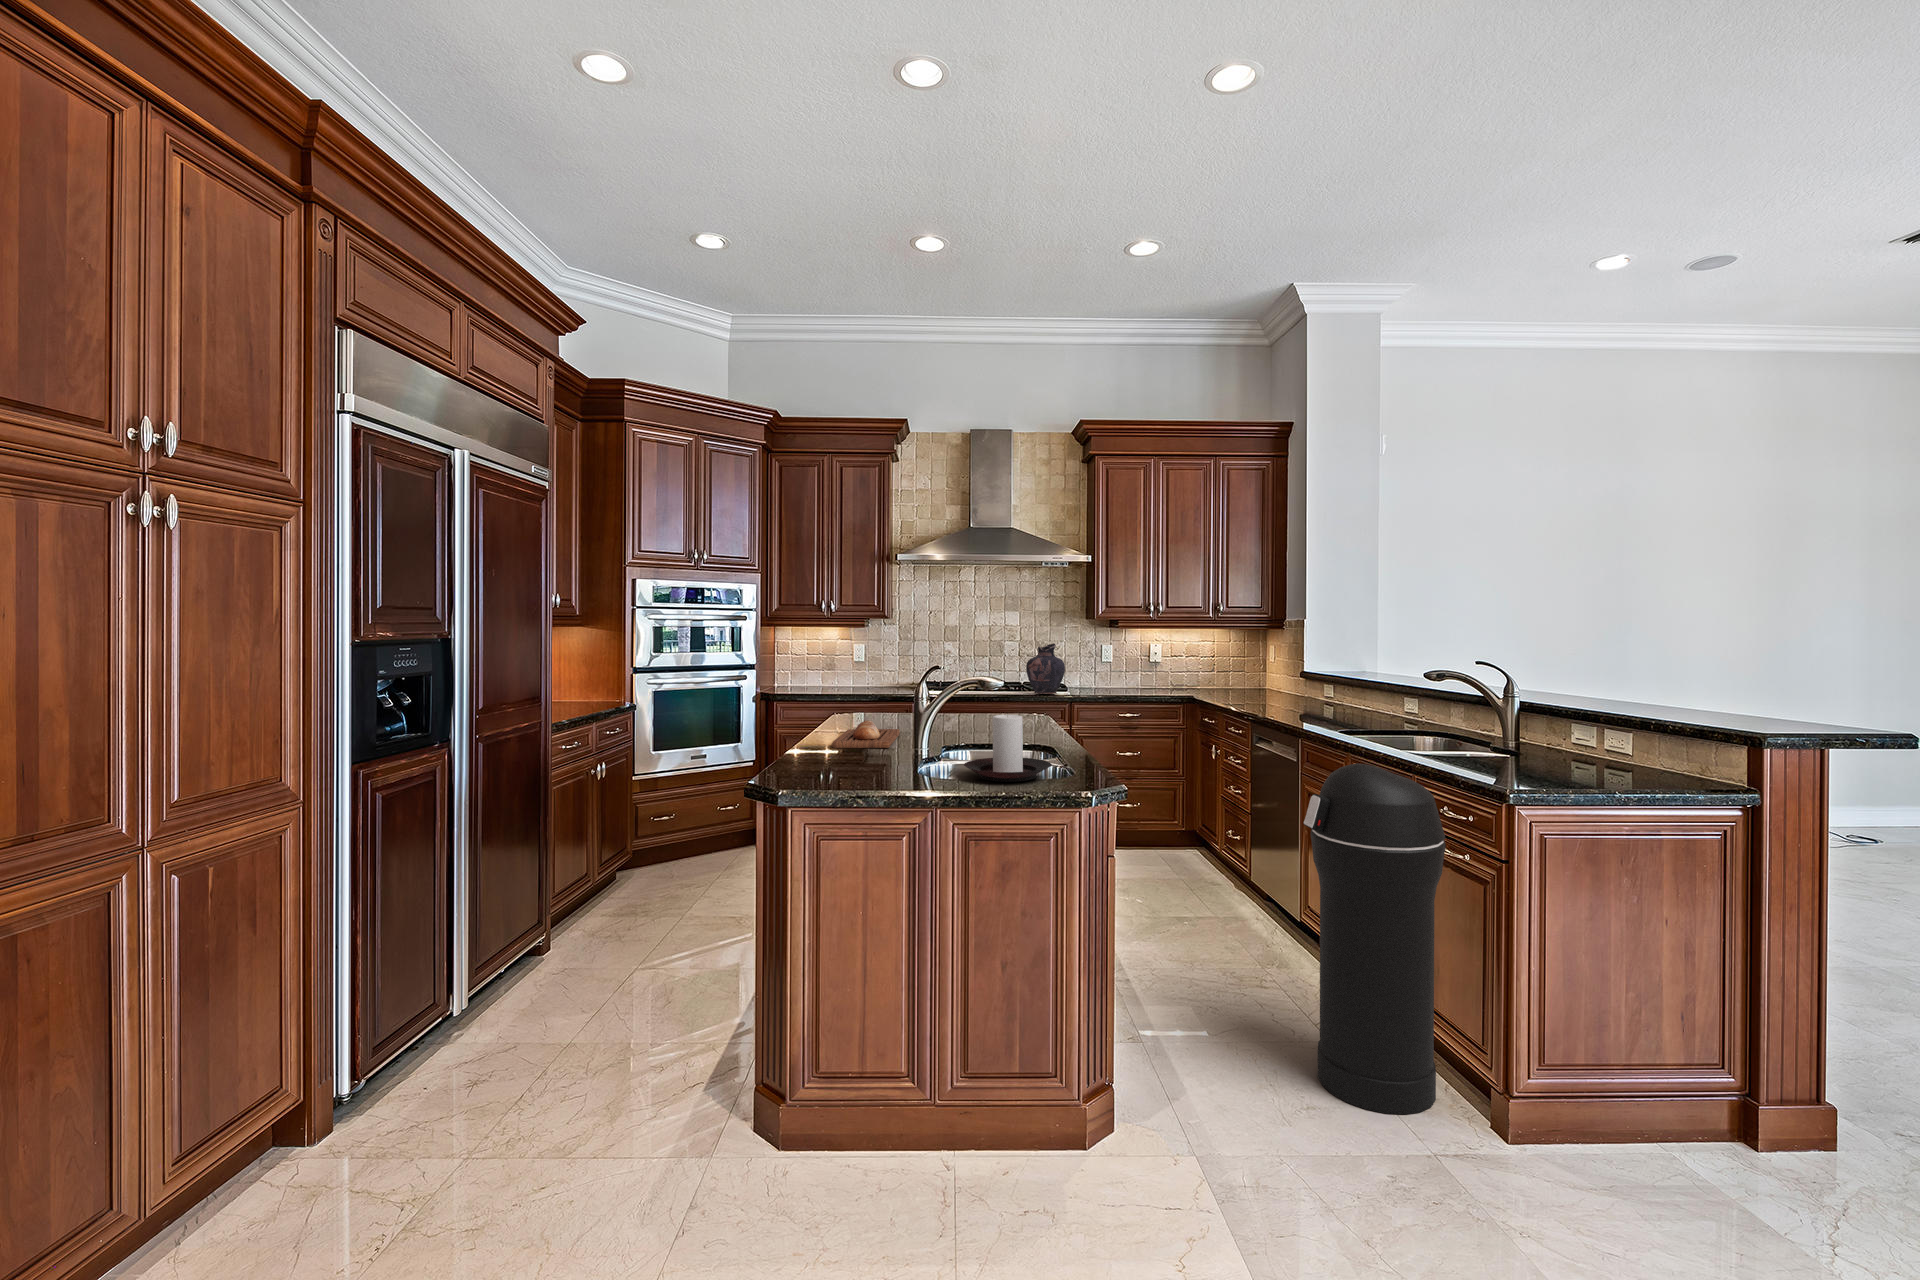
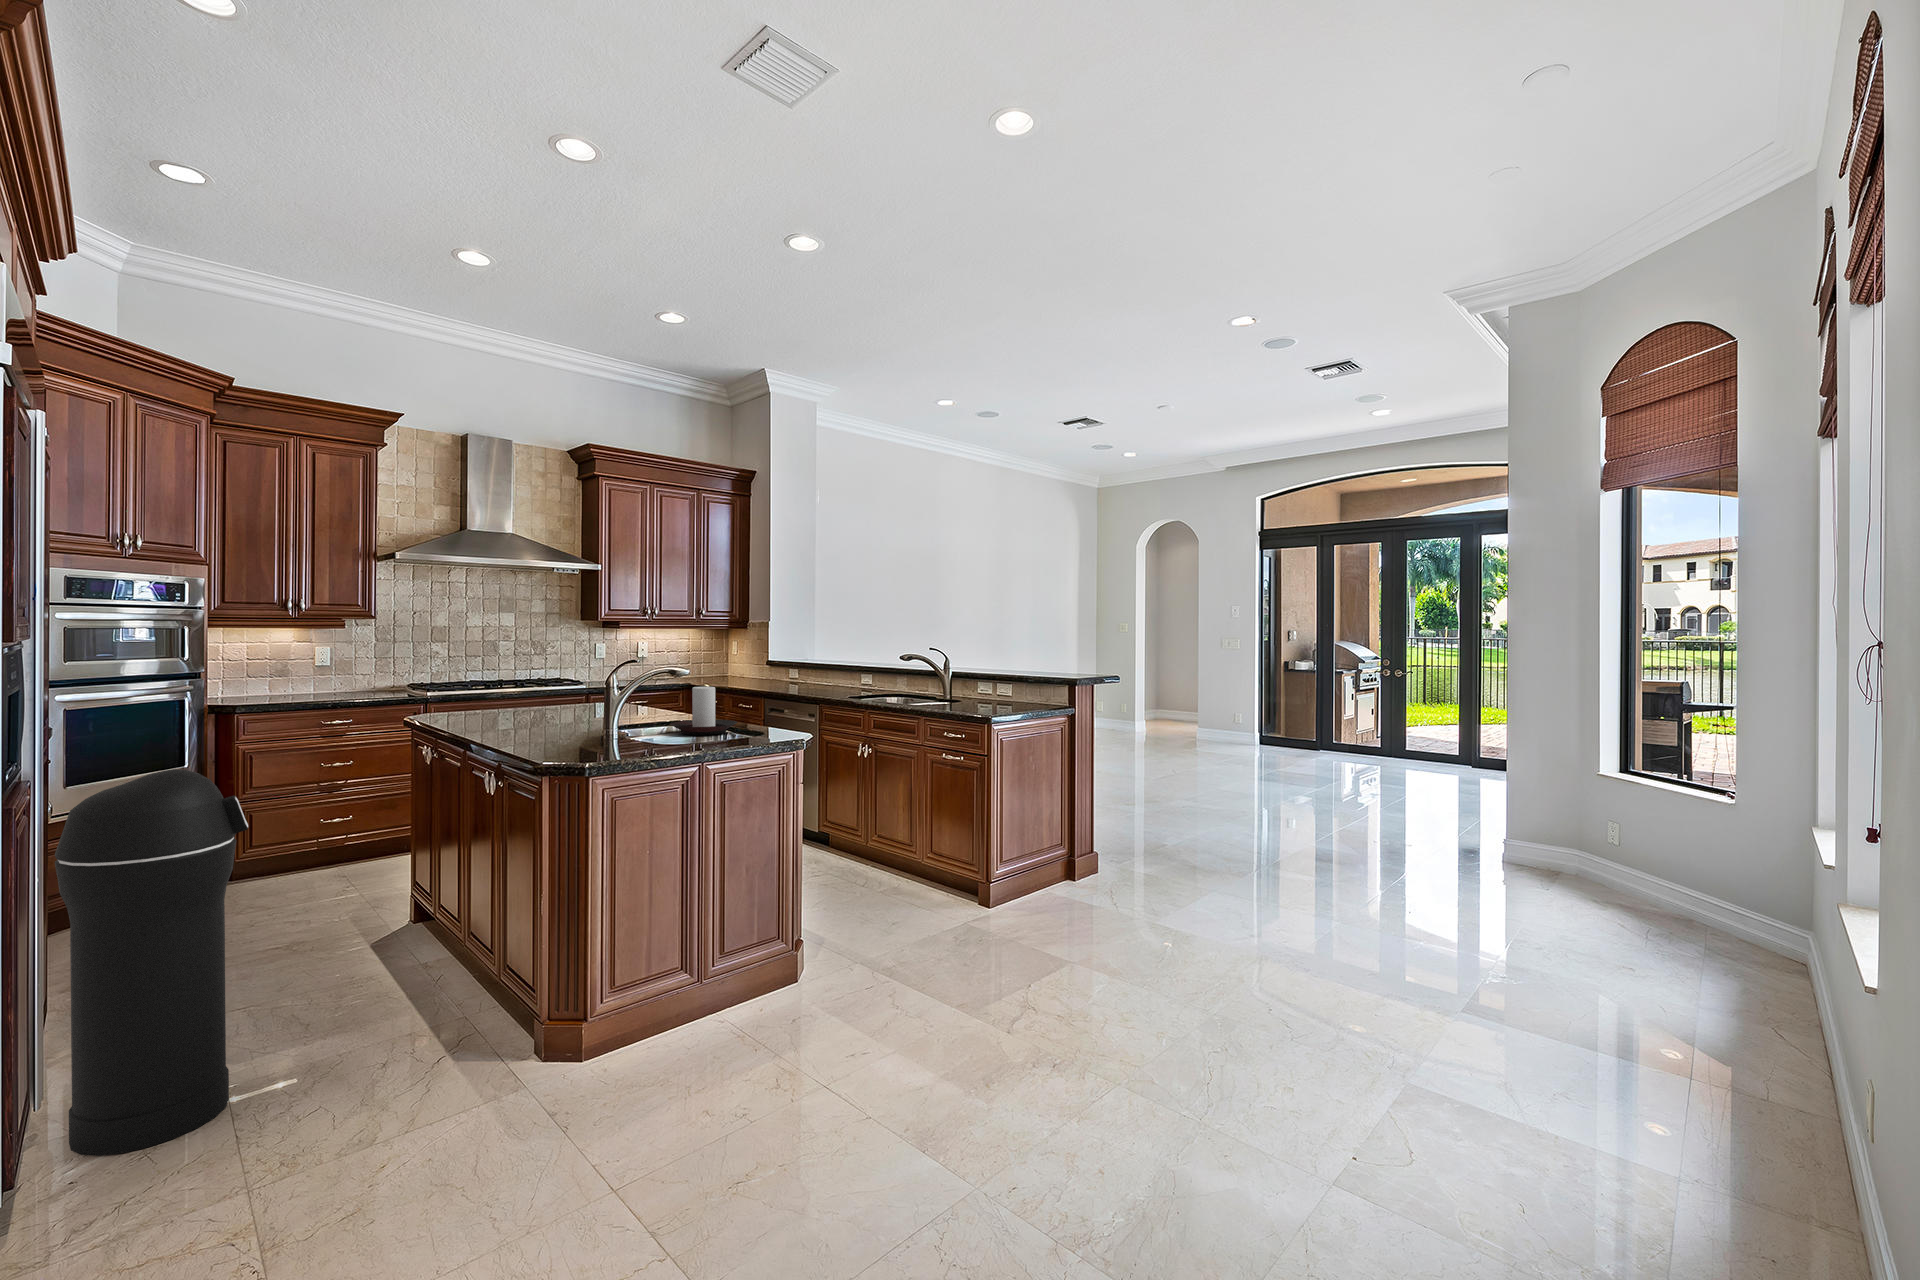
vase: present [1026,644,1065,694] -> none [534,645,573,691]
bread loaf: present [832,721,900,748] -> none [473,708,550,731]
trash can: present [1304,763,1446,1114] -> present [55,769,248,1156]

